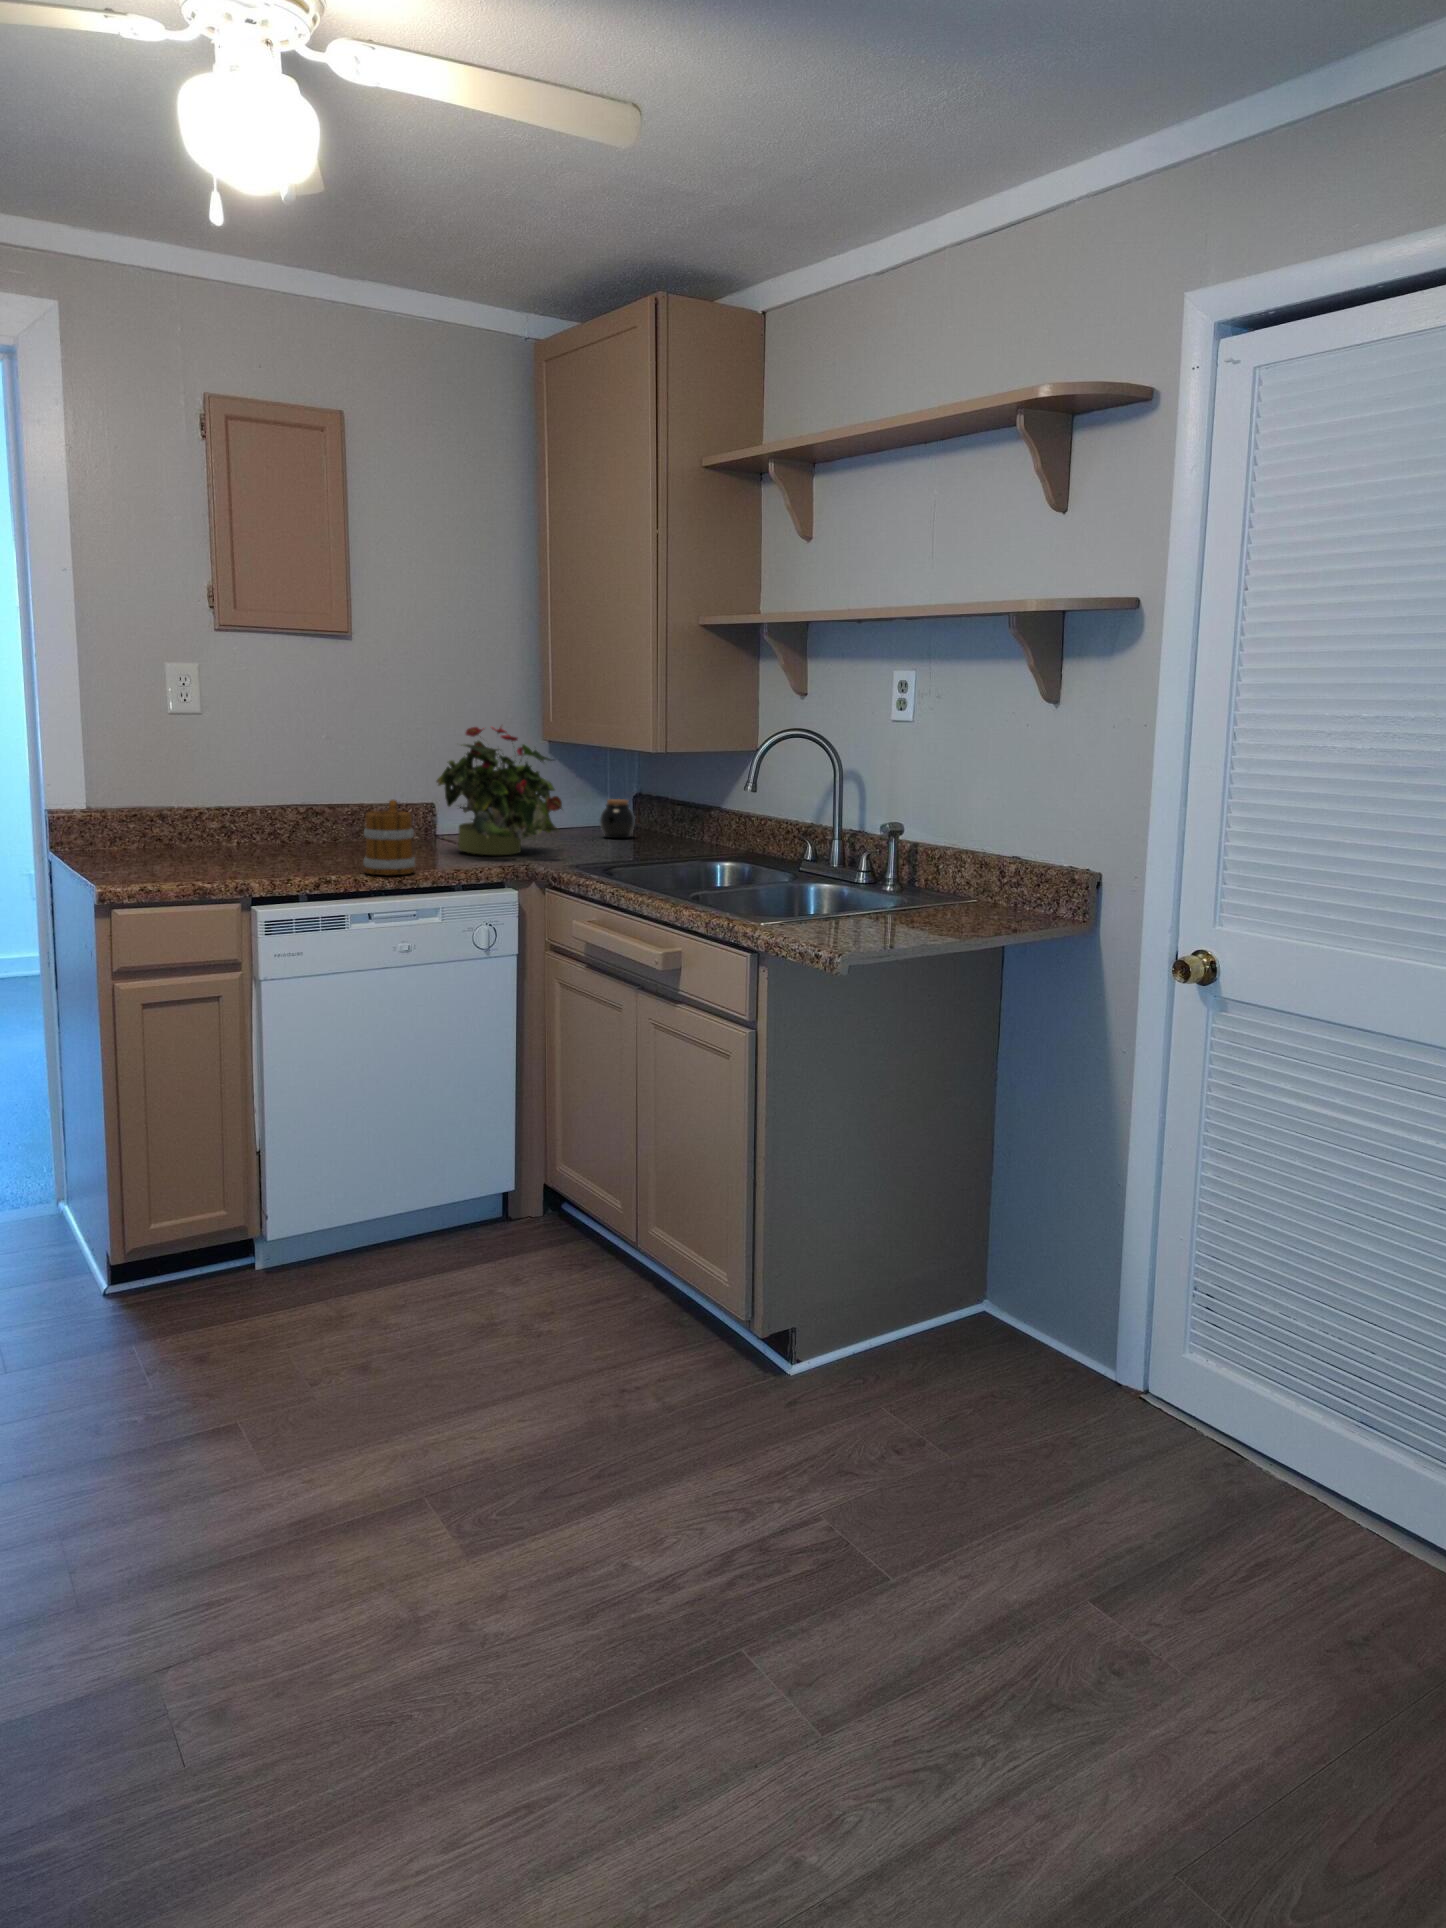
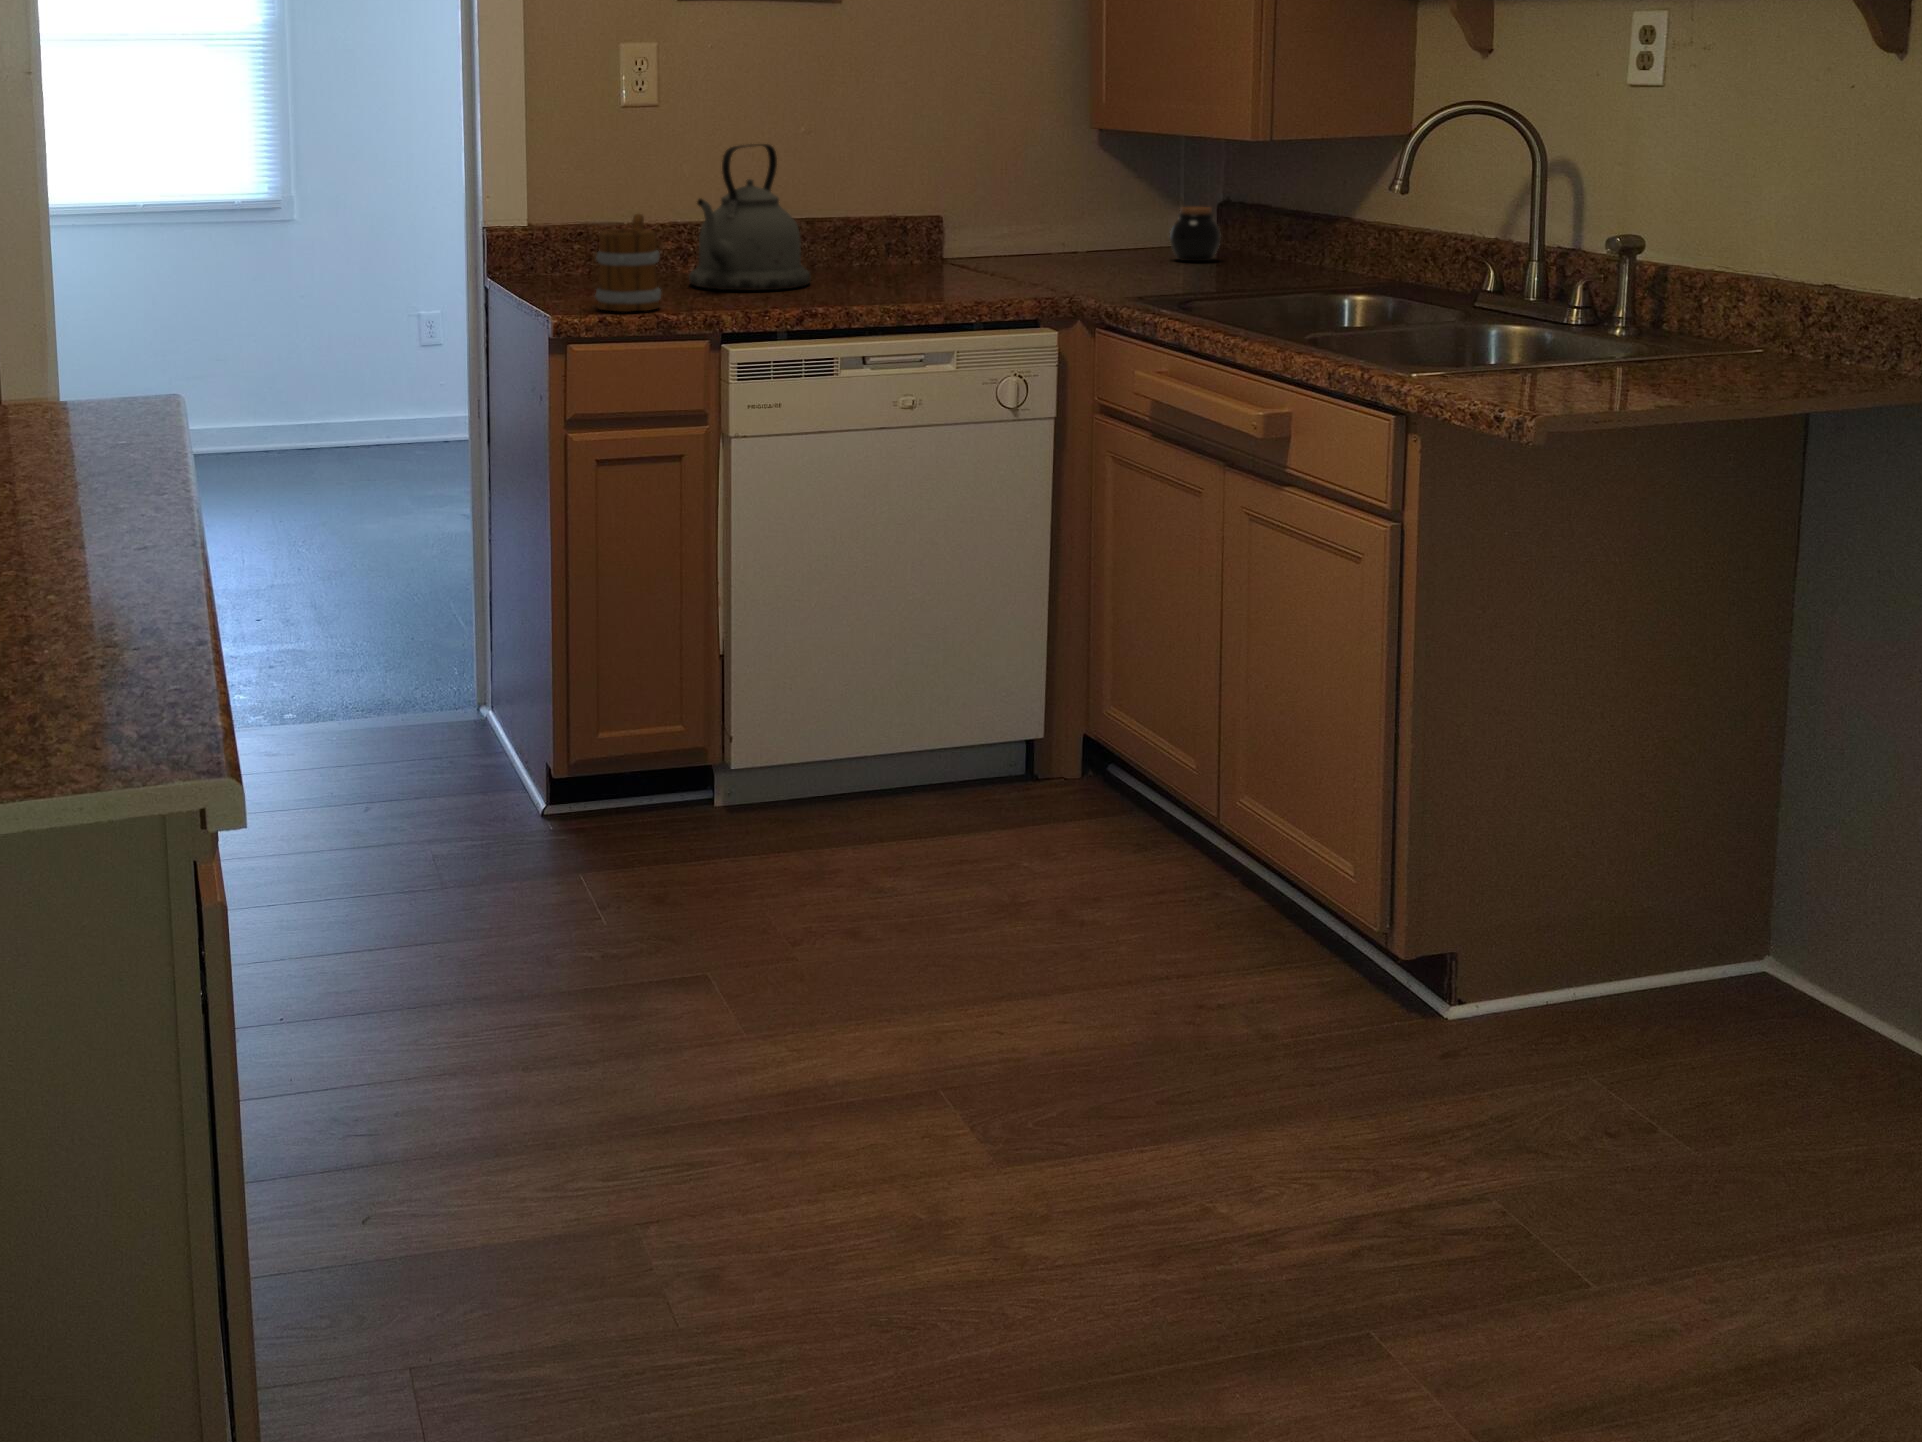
potted plant: present [436,727,562,855] -> none [947,107,1121,283]
kettle: none [228,747,329,862] -> present [689,144,810,290]
mug: present [363,800,415,875] -> present [596,214,661,312]

